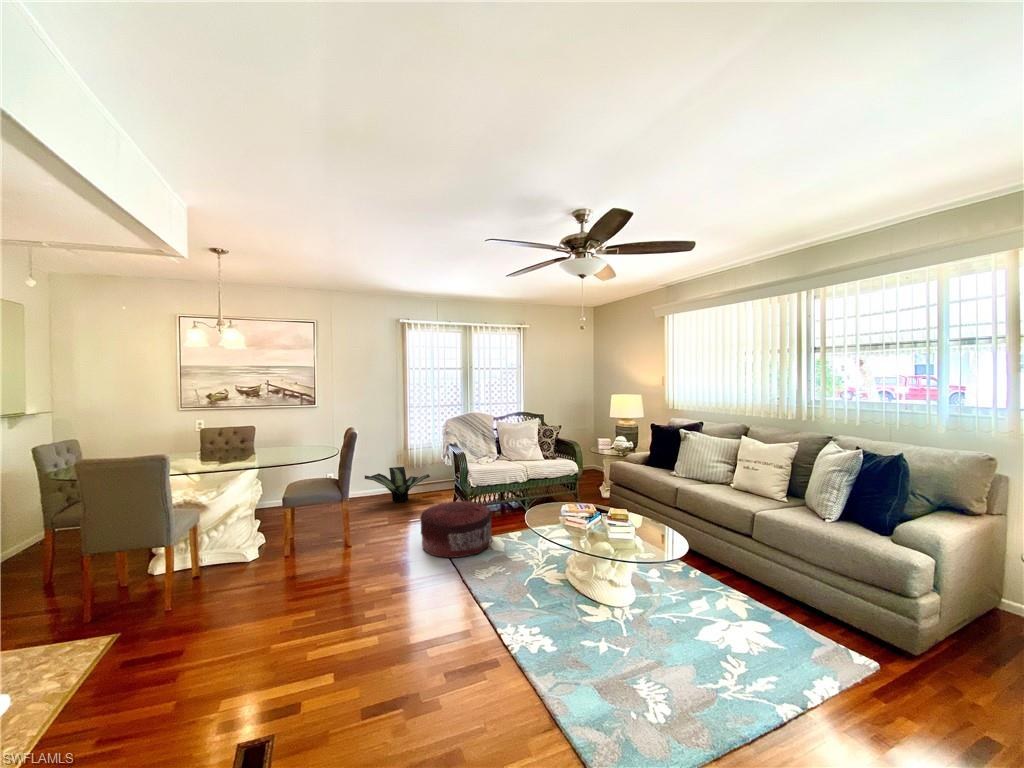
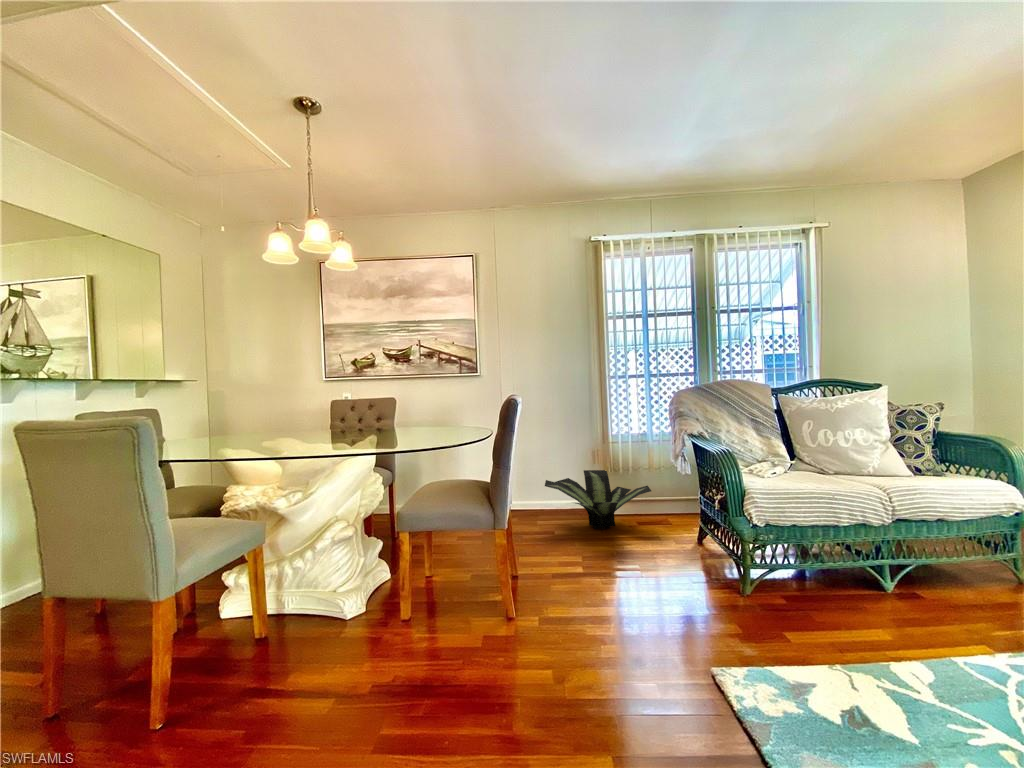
pouf: present [421,500,492,558] -> none [644,556,844,734]

